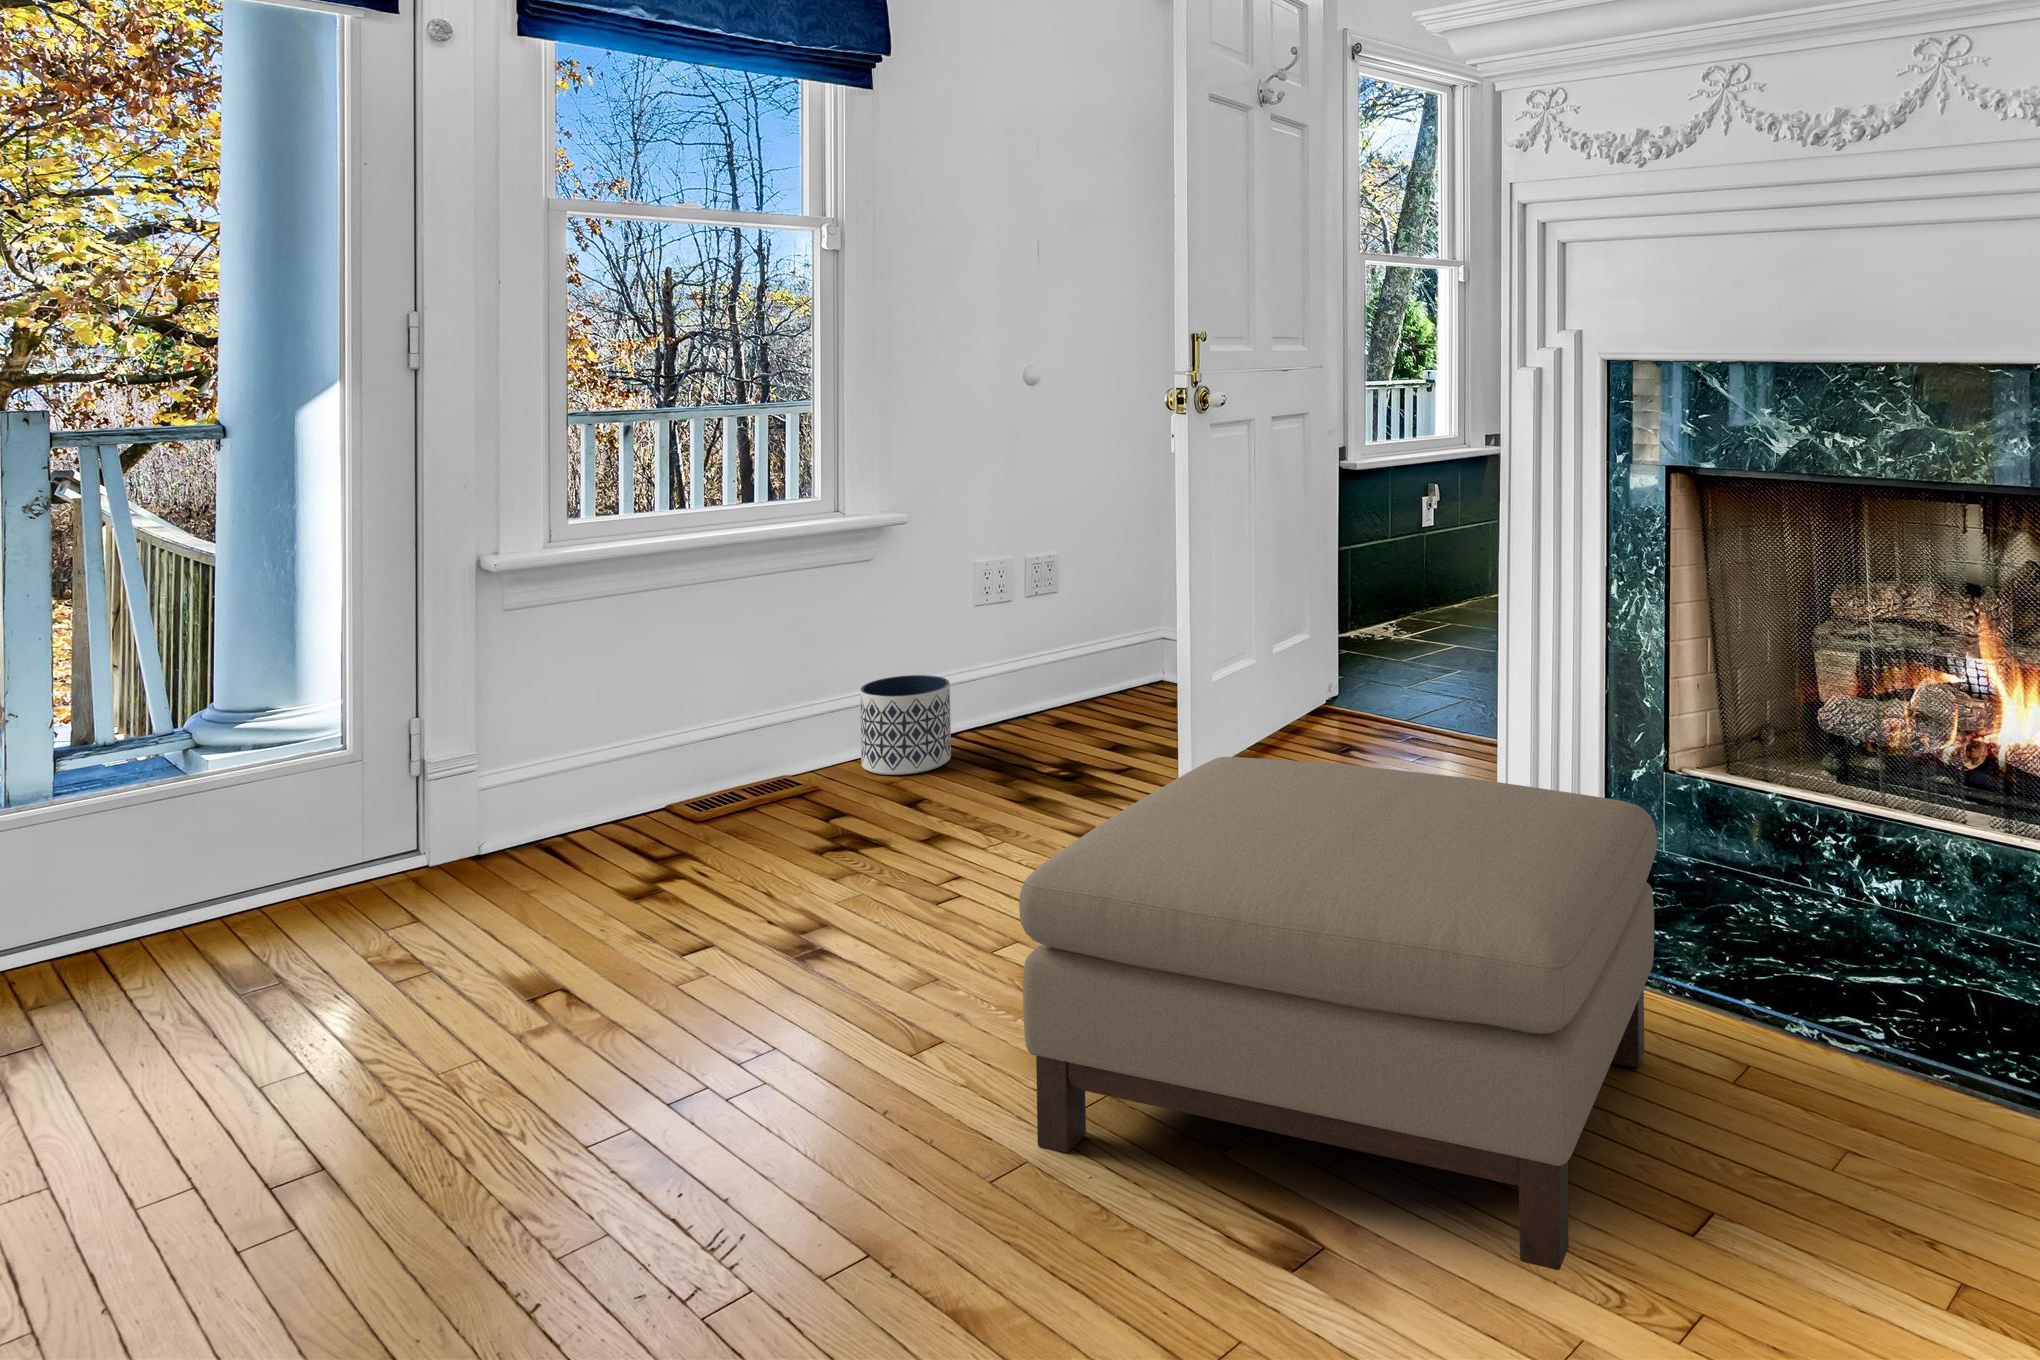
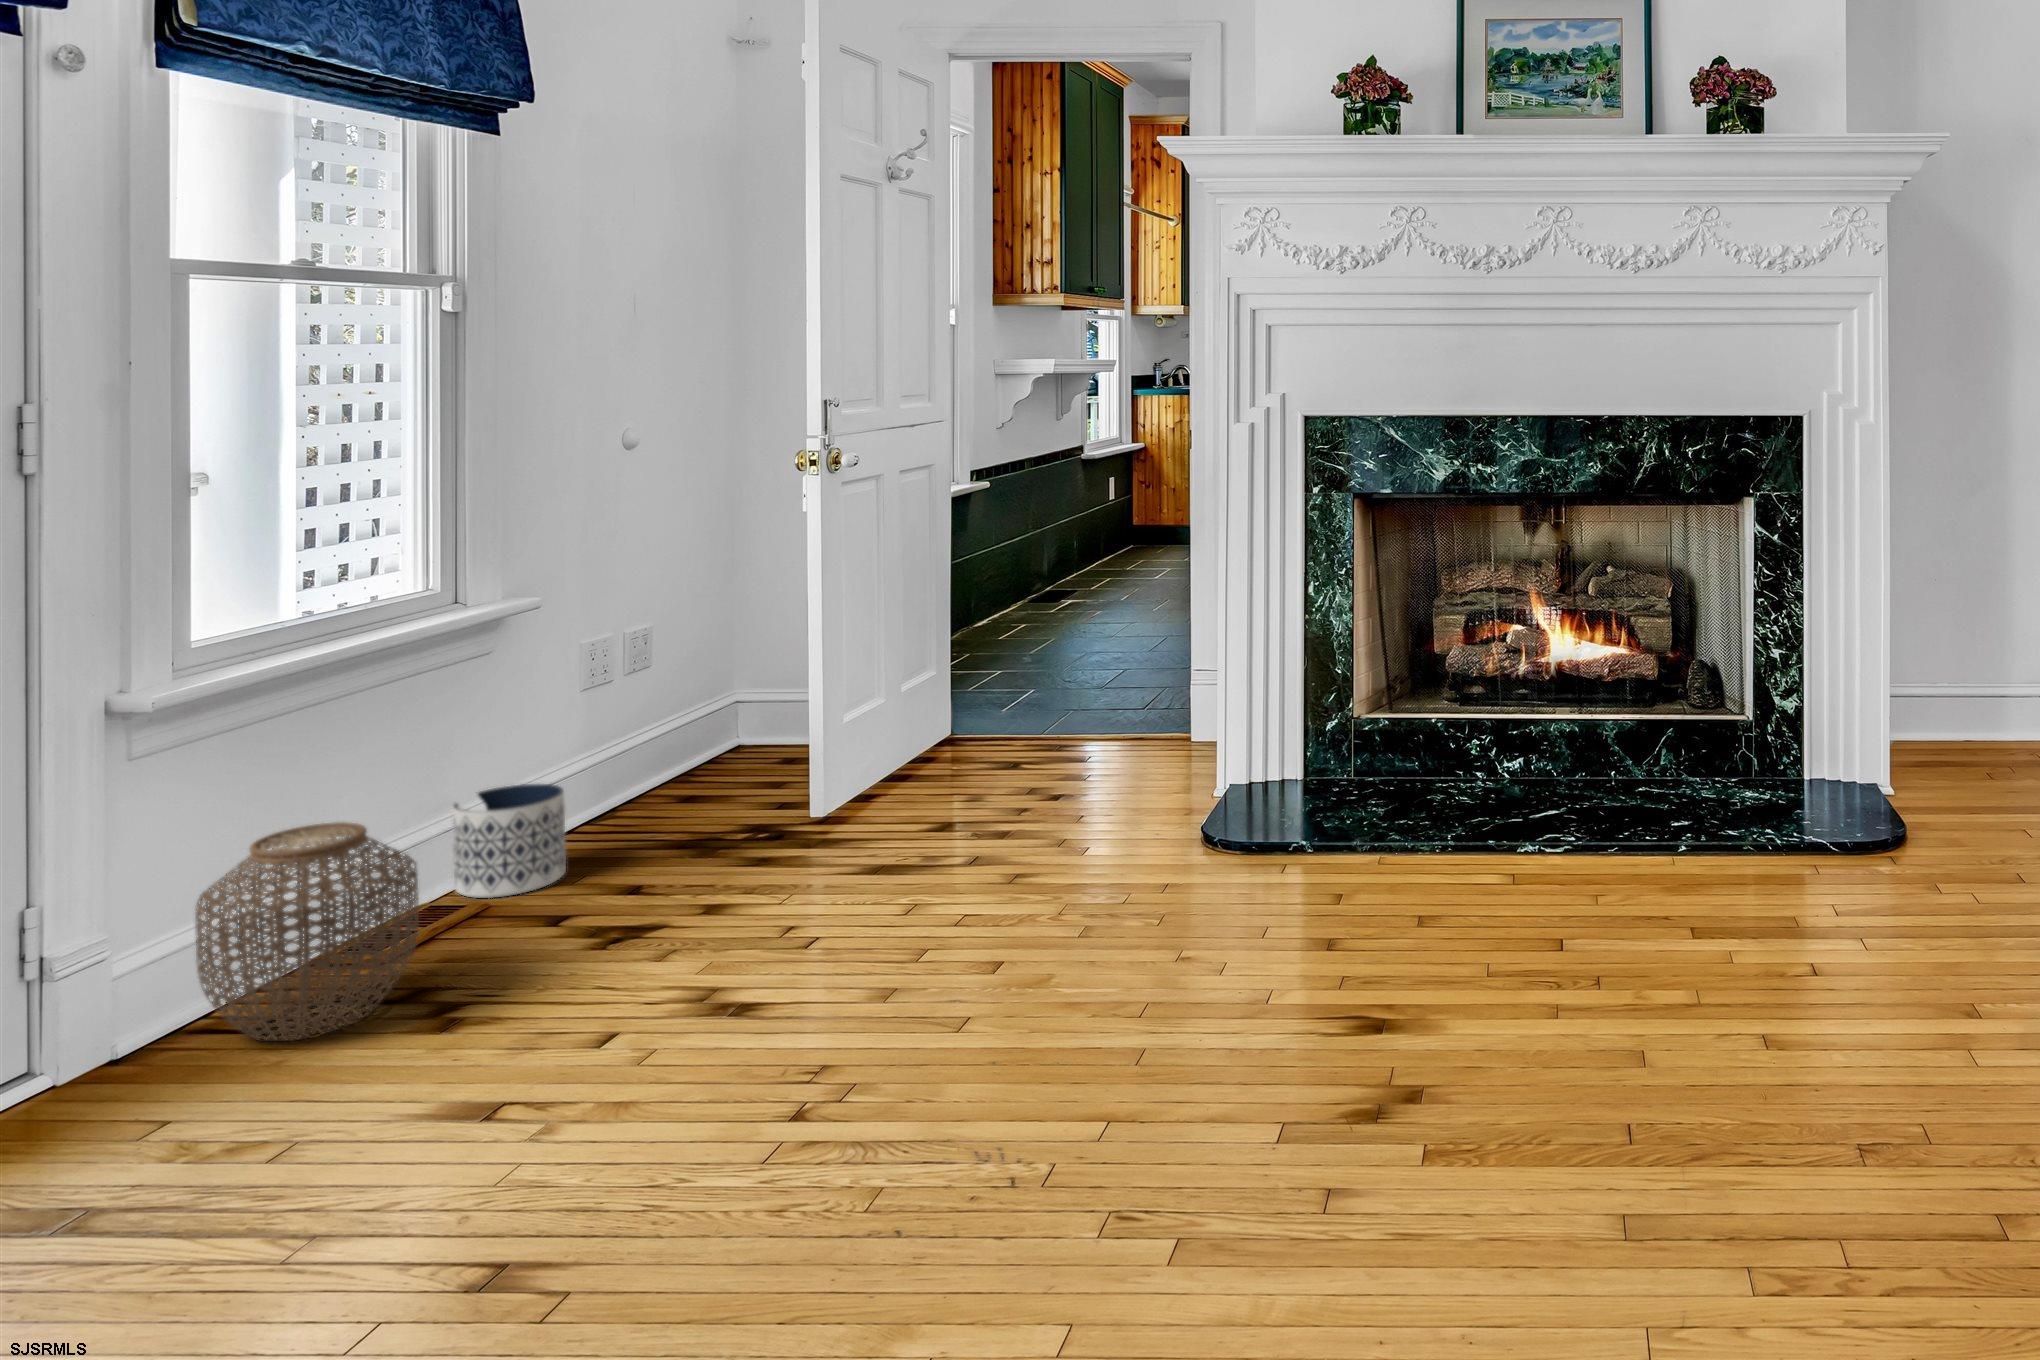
woven basket: none [523,679,697,866] -> present [196,822,419,1041]
ottoman: present [1019,757,1657,1270] -> none [1124,719,1548,1029]

